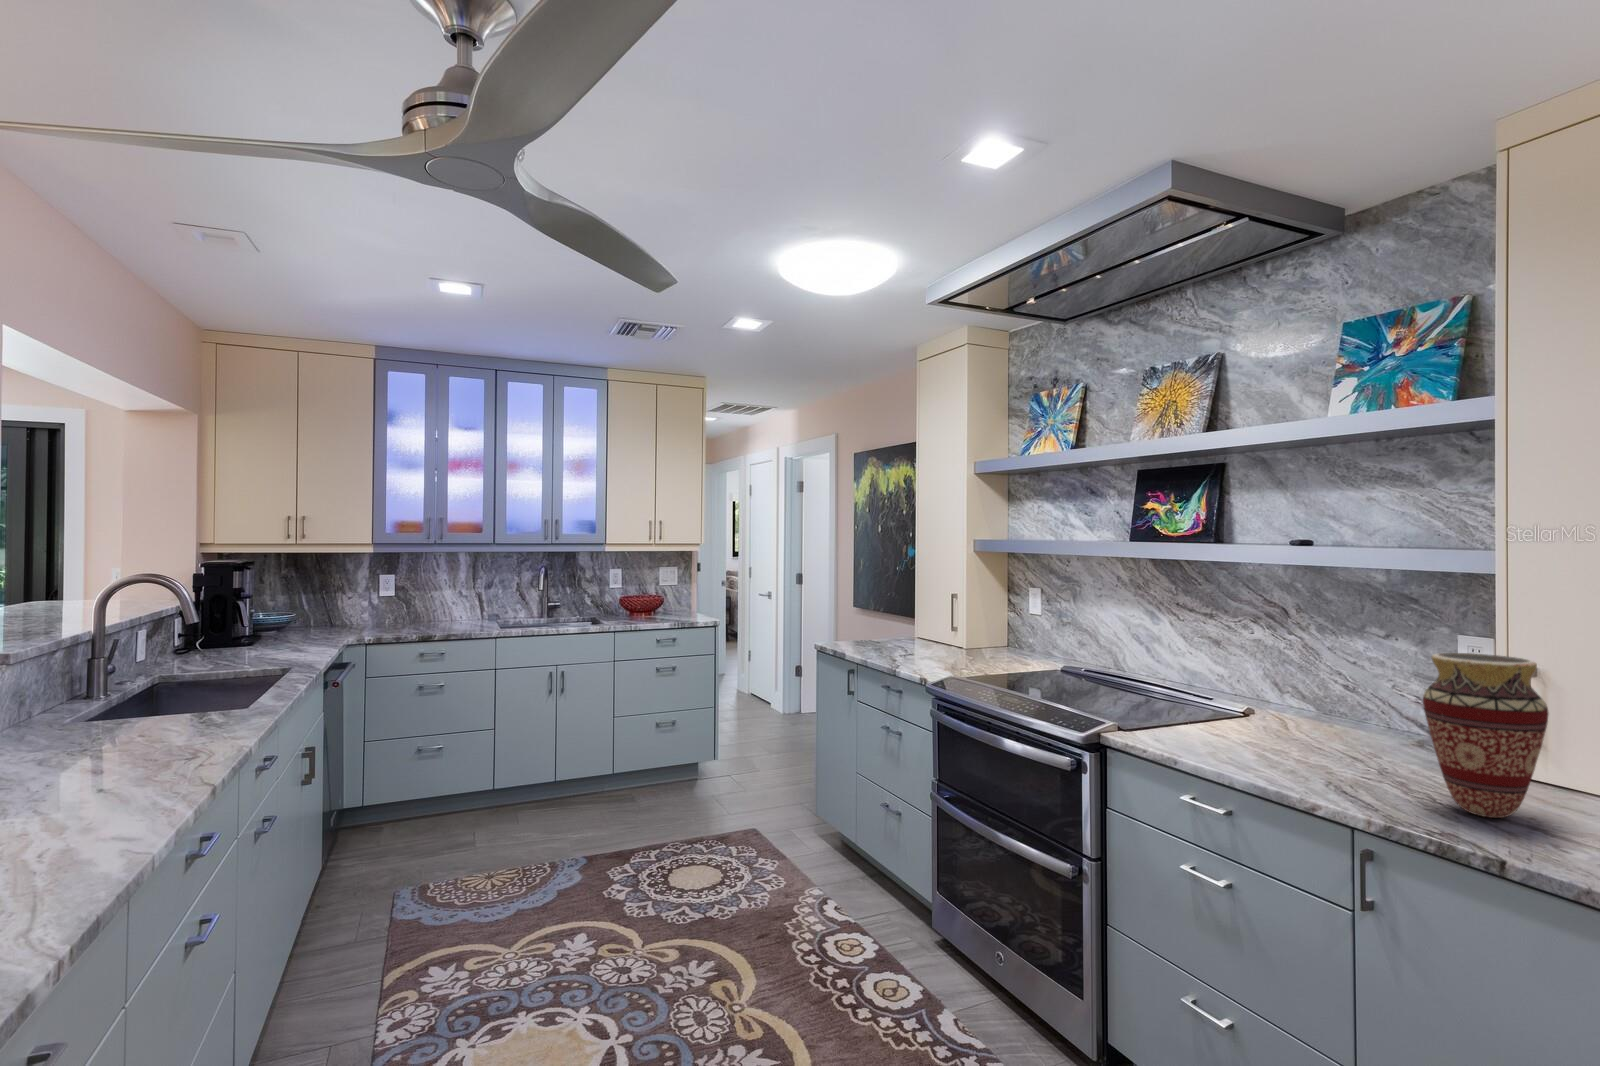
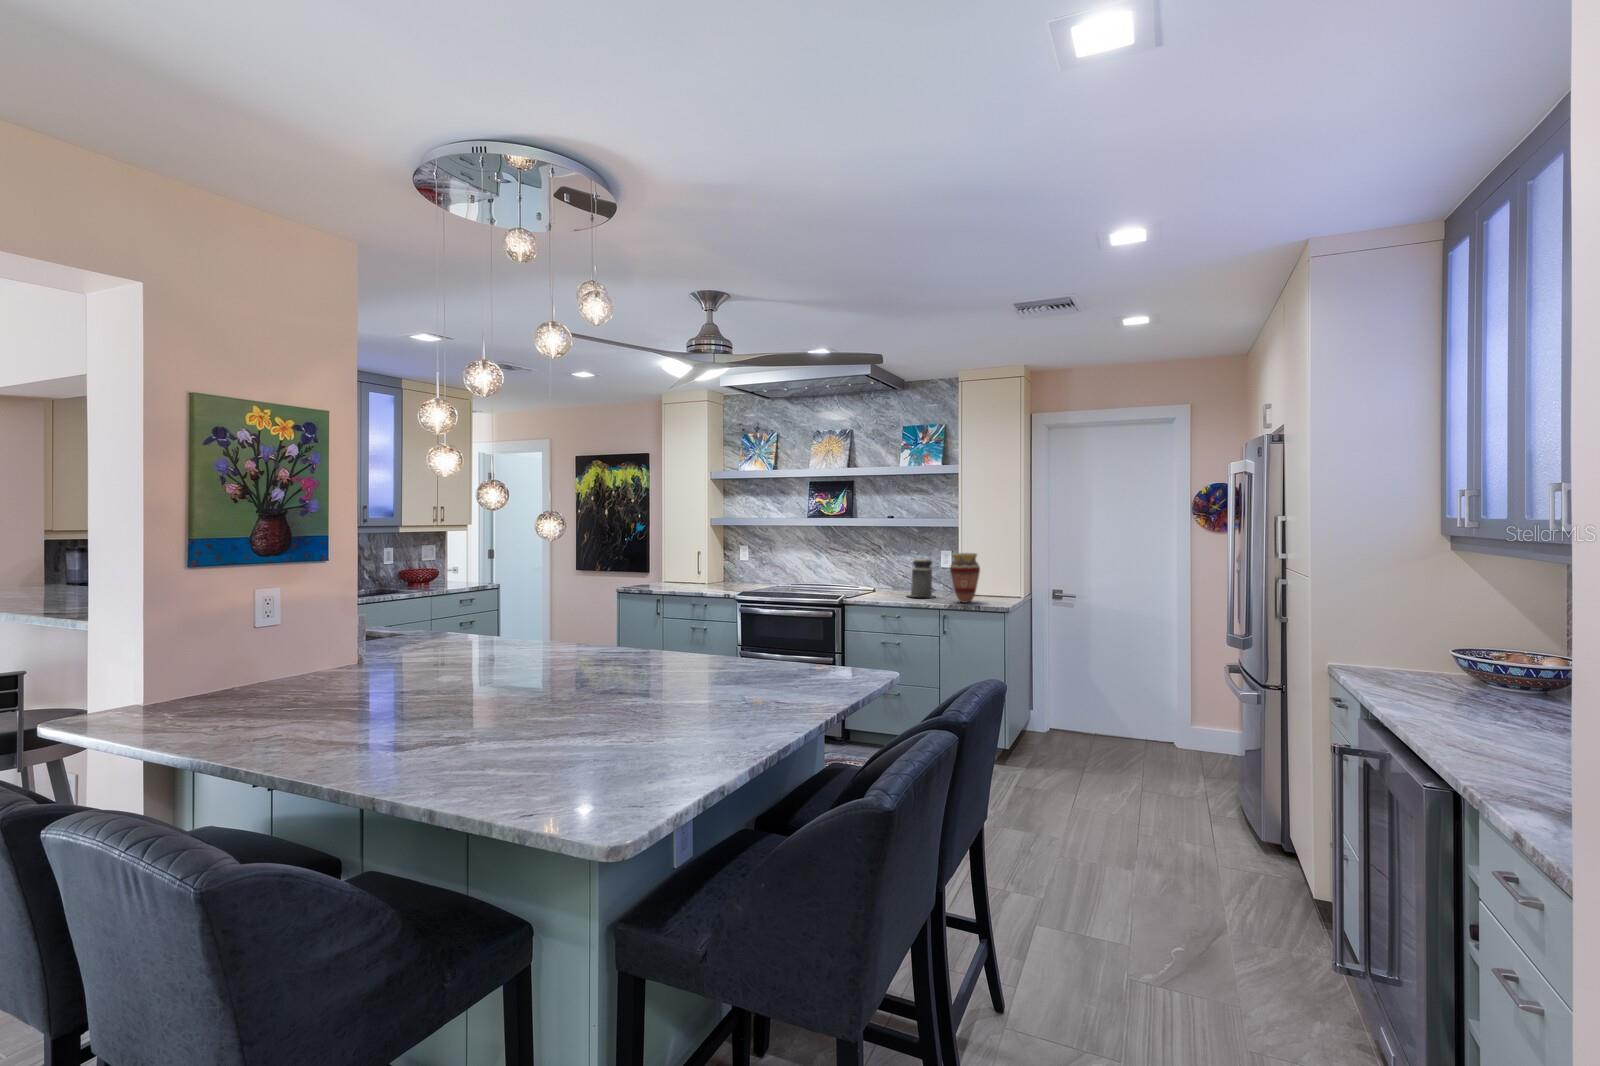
canister: none [1303,643,1402,768] -> present [909,555,935,597]

